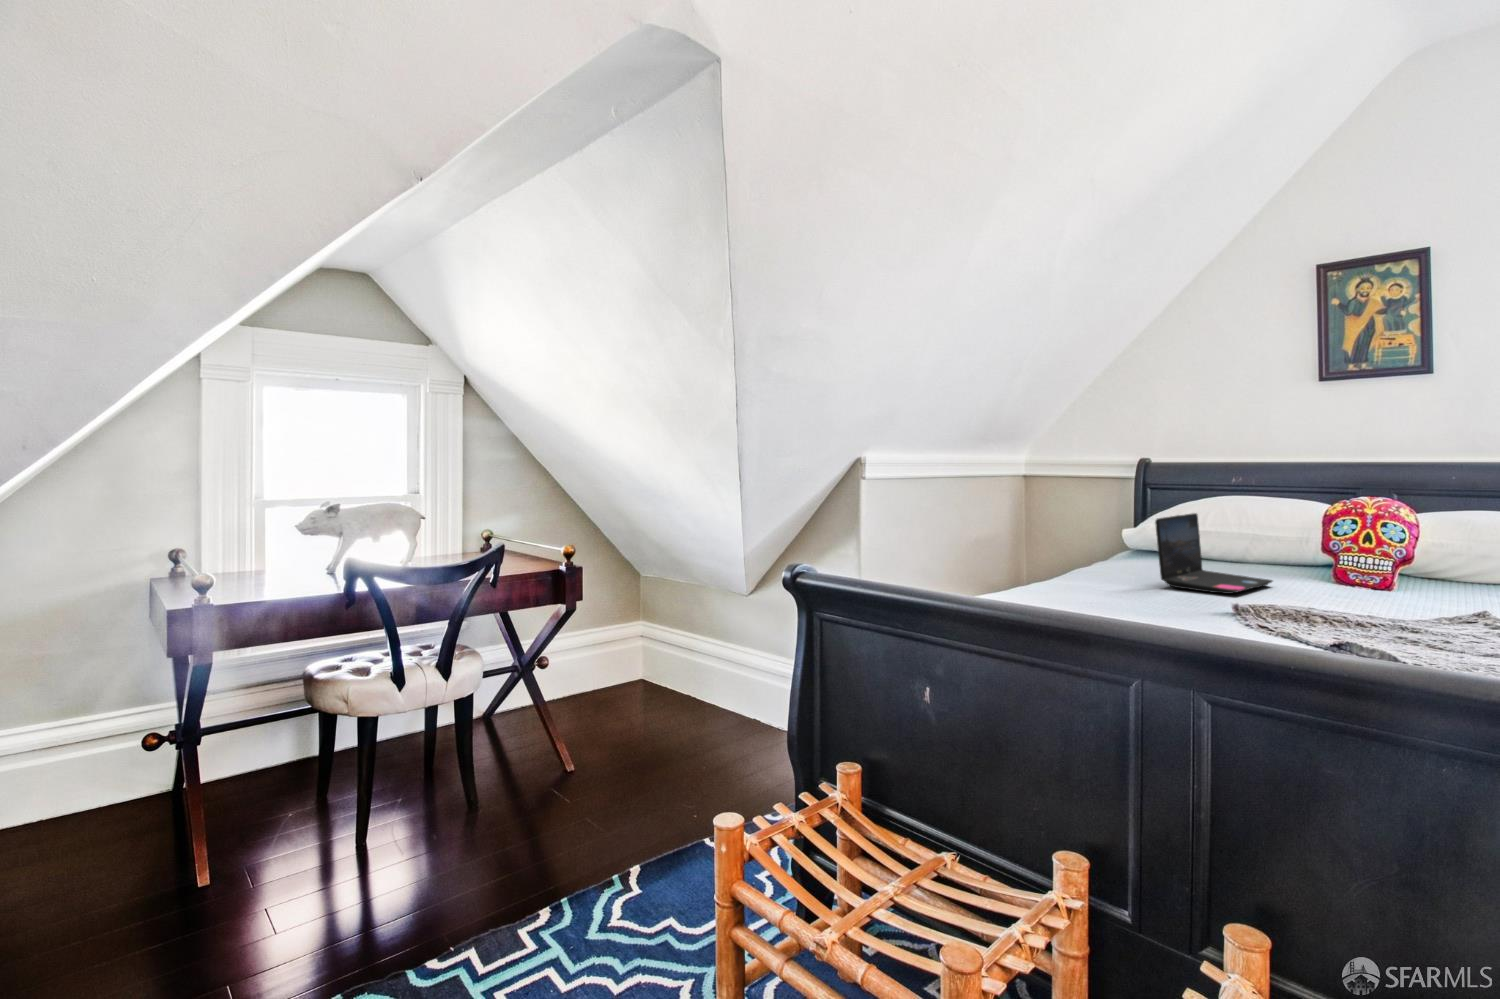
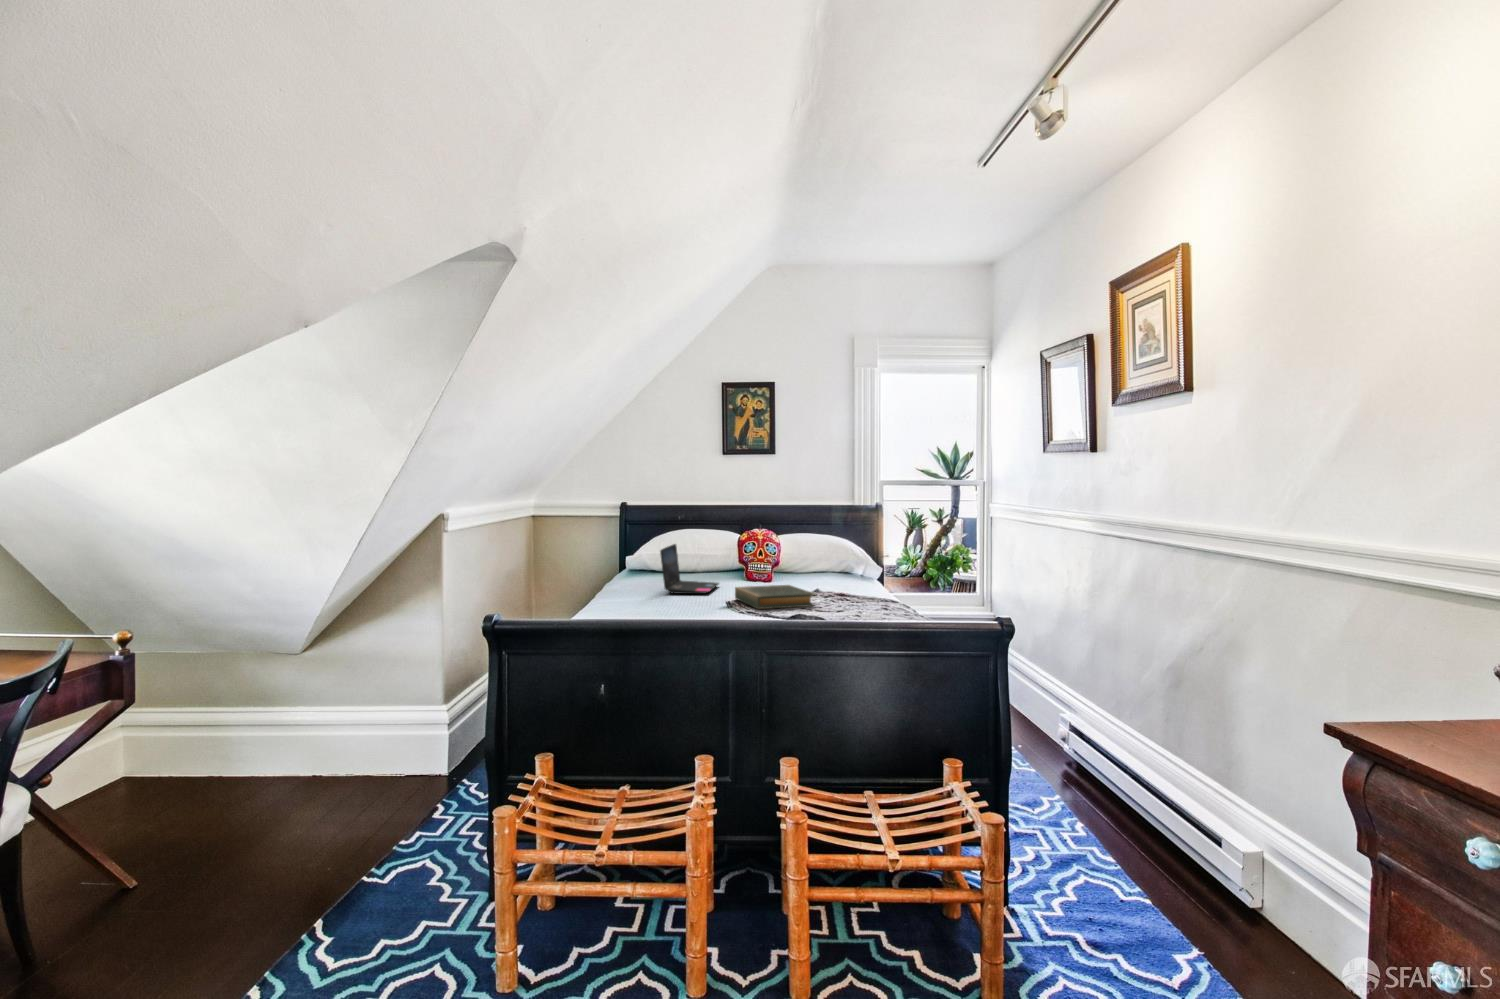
hardback book: none [1281,588,1462,643] -> present [735,585,814,609]

